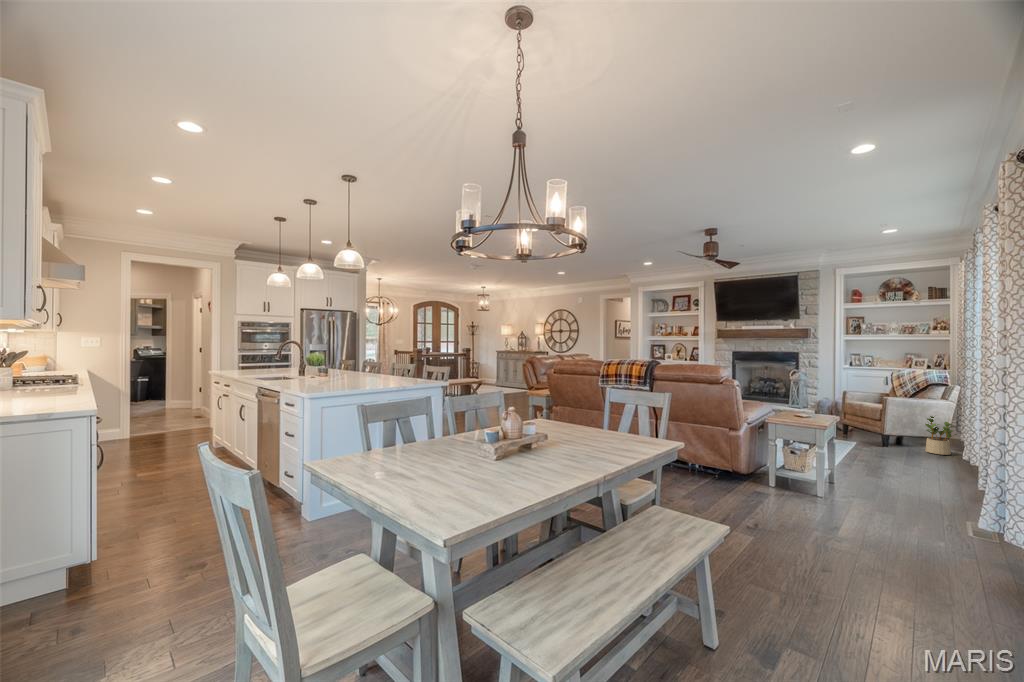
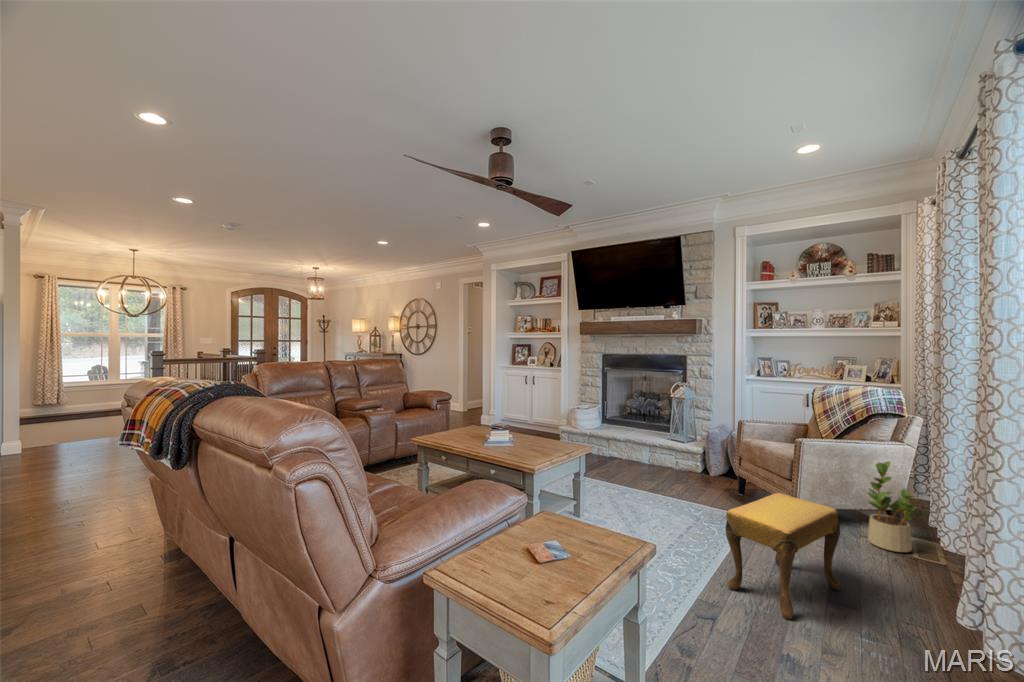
footstool: none [850,420,909,468] -> present [726,493,841,620]

